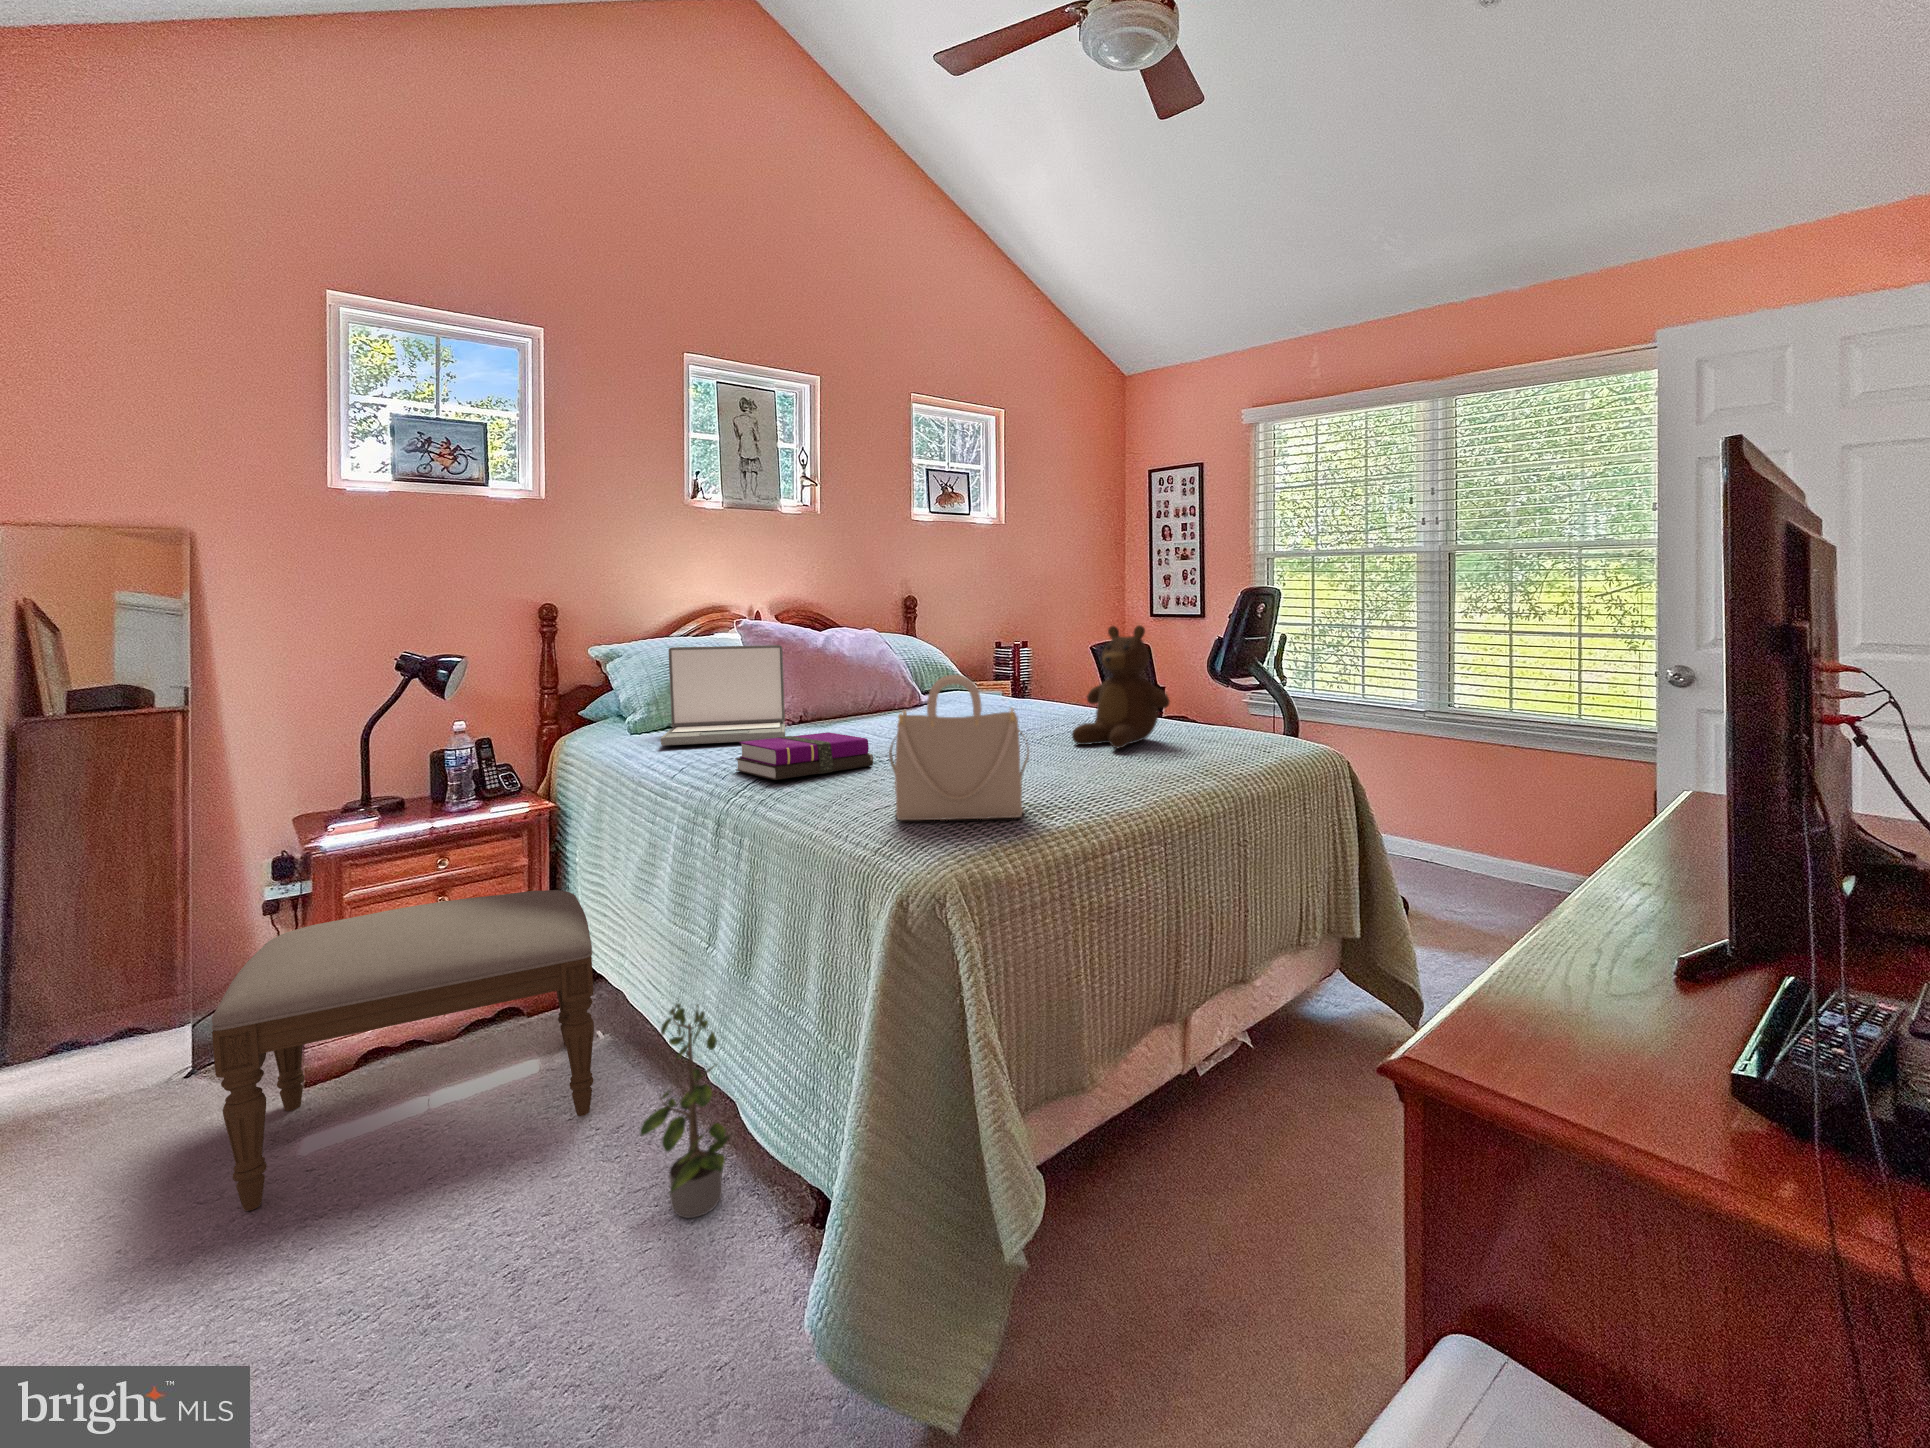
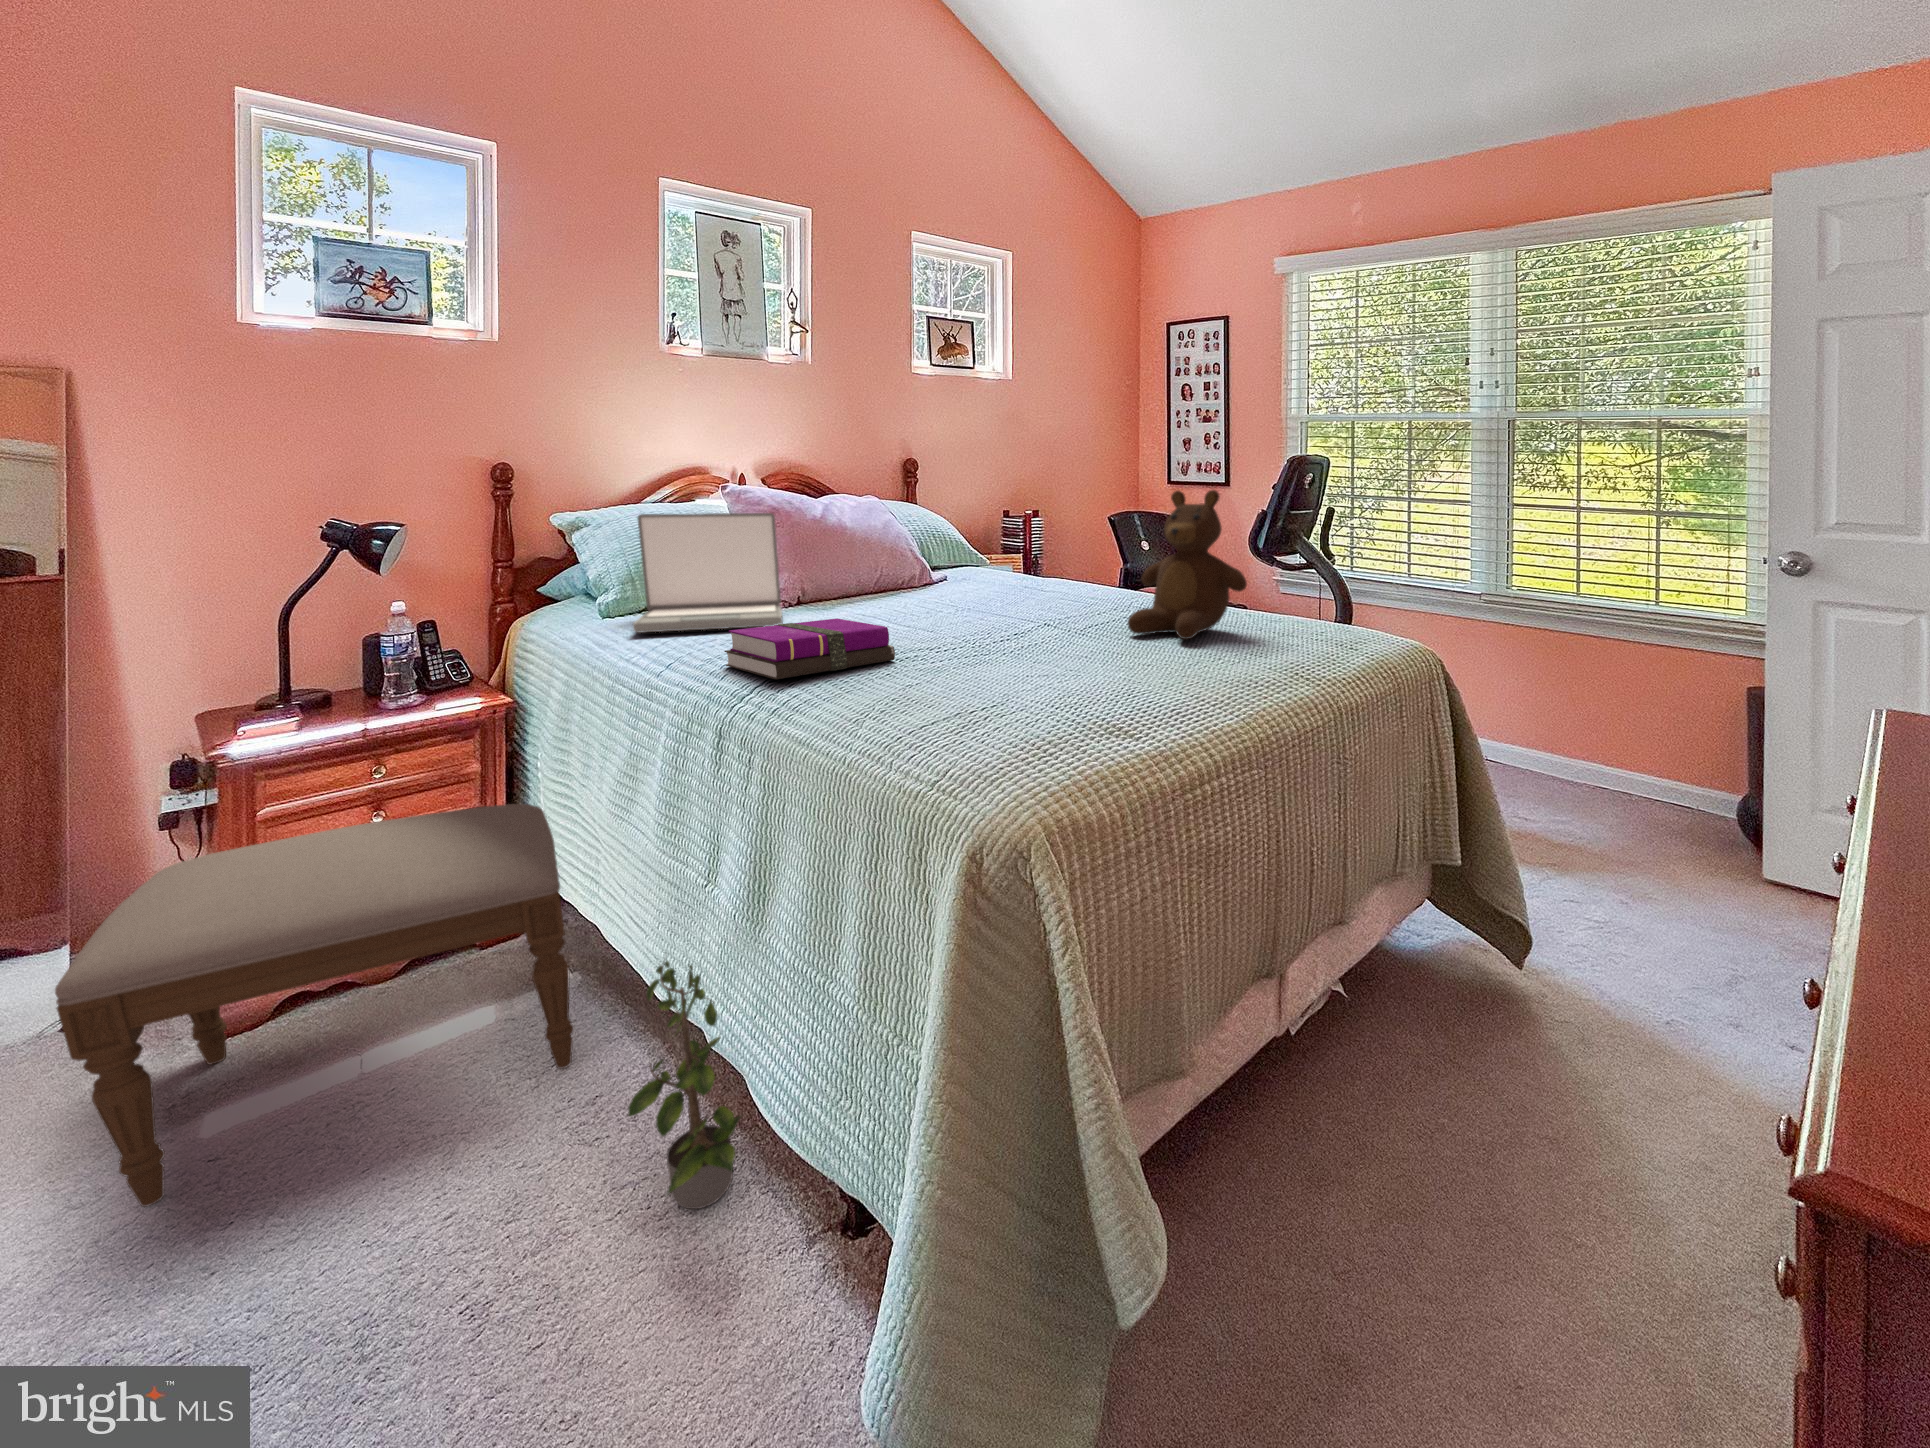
handbag: present [889,675,1029,820] -> none [929,546,1113,738]

